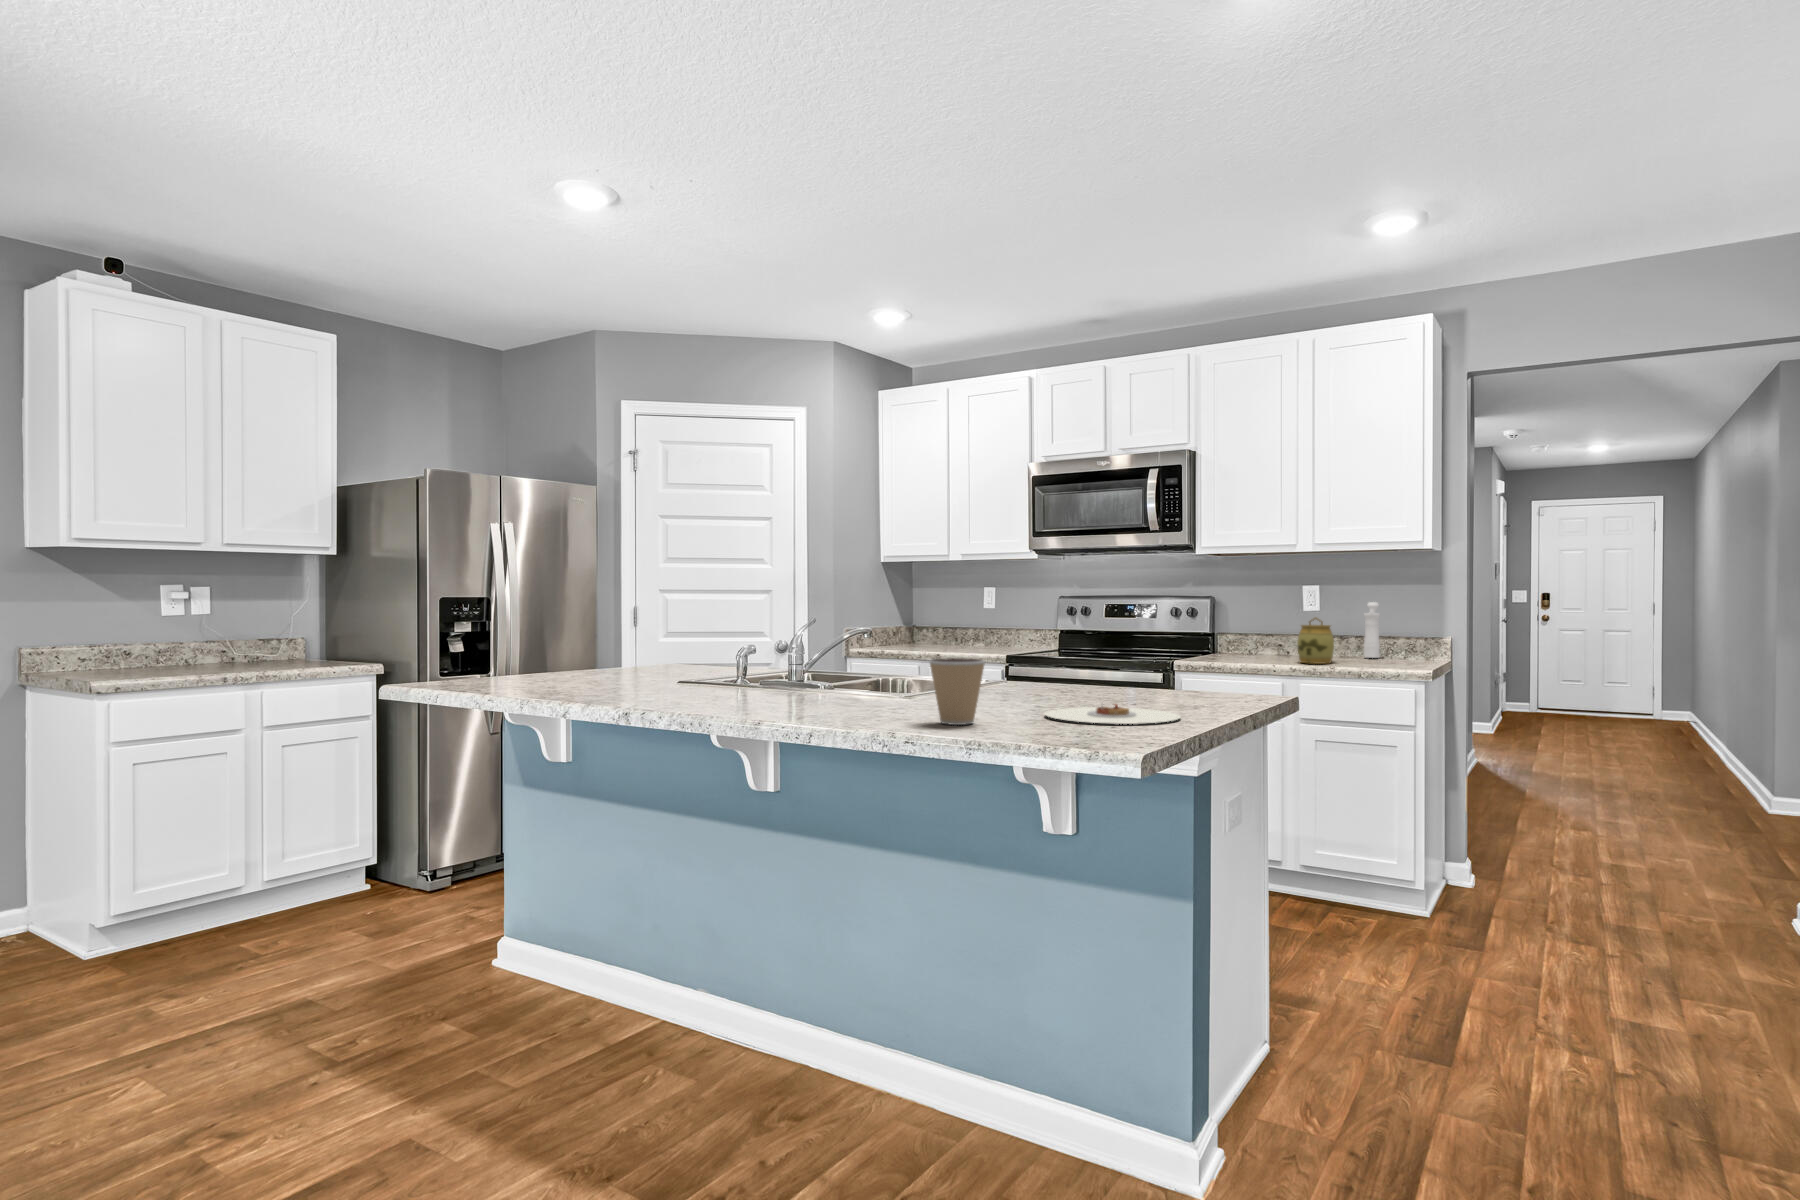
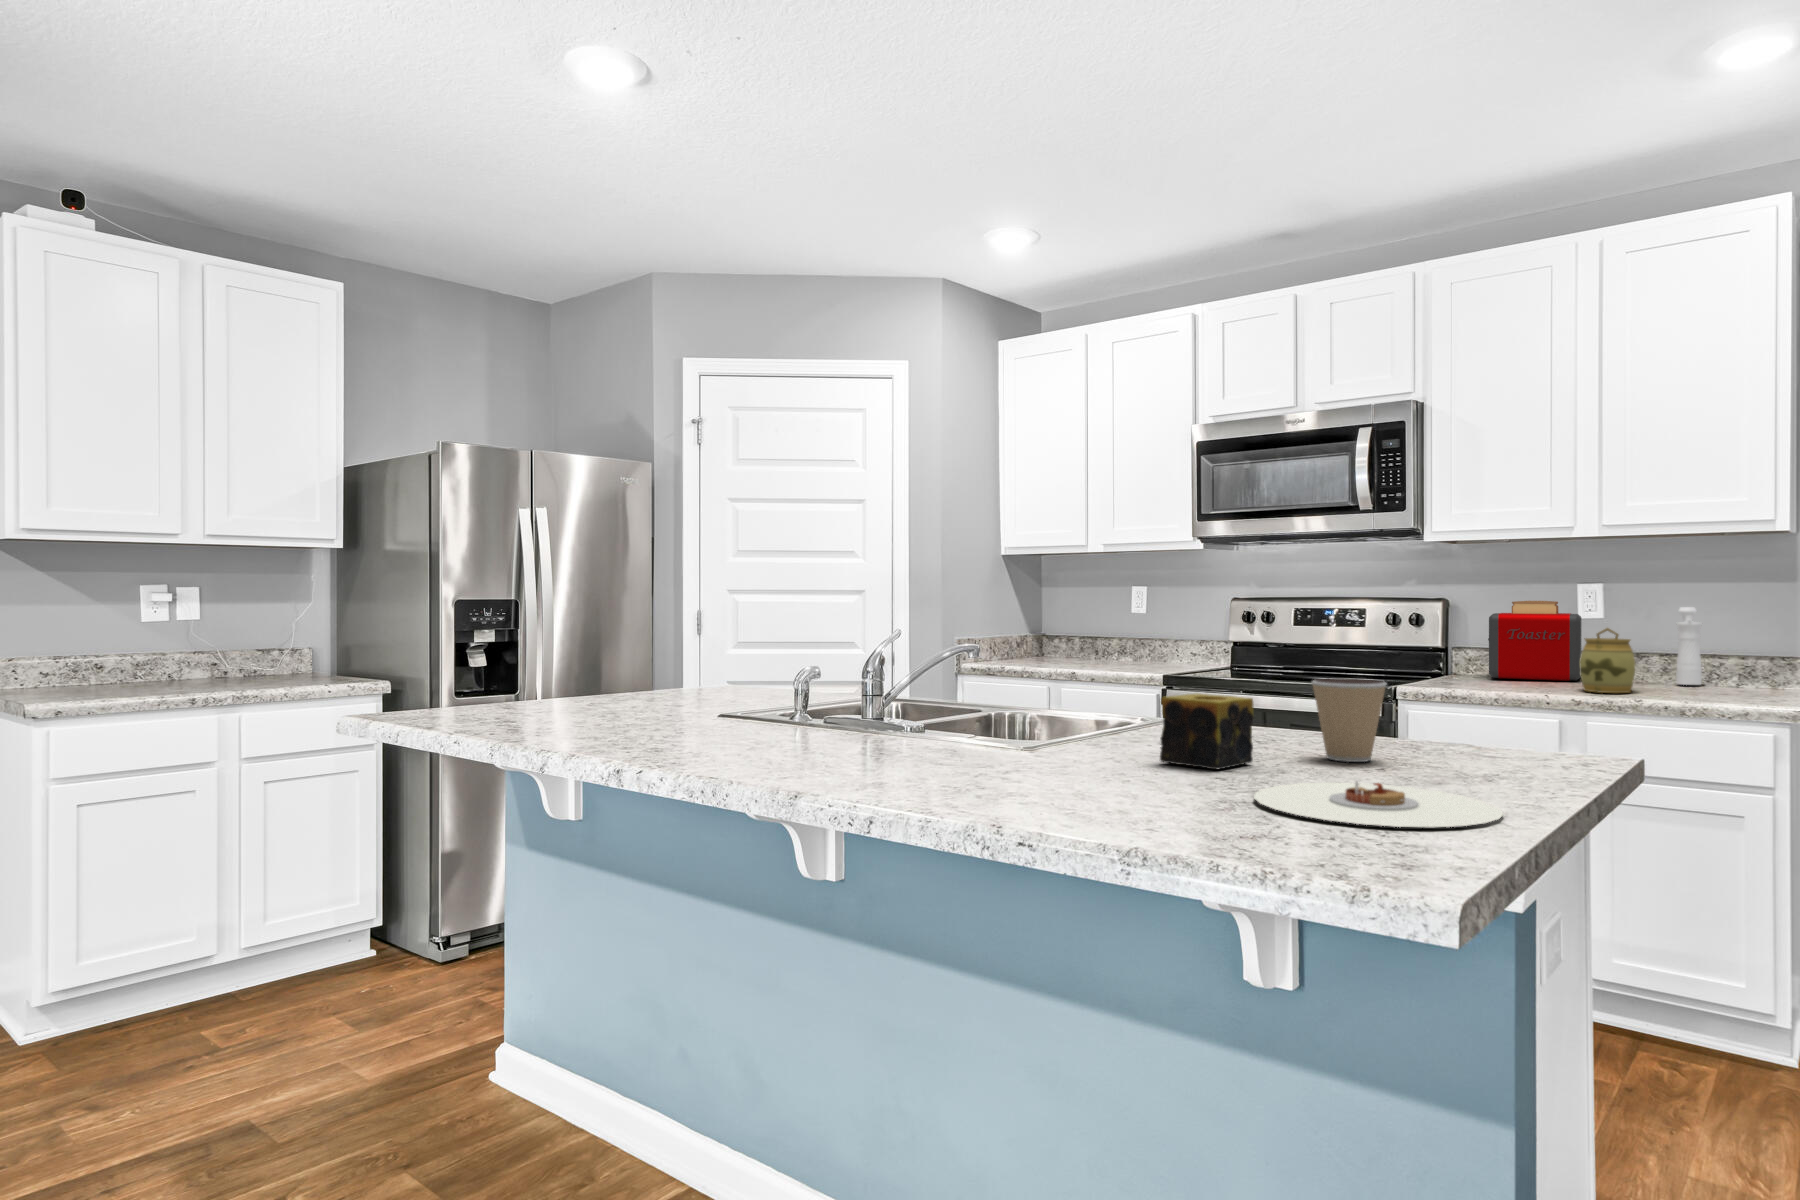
toaster: none [1240,598,1304,656] -> present [1488,601,1582,681]
candle: none [993,657,1052,704] -> present [1160,694,1254,769]
coffee cup: present [929,658,985,725] -> present [1312,679,1387,762]

